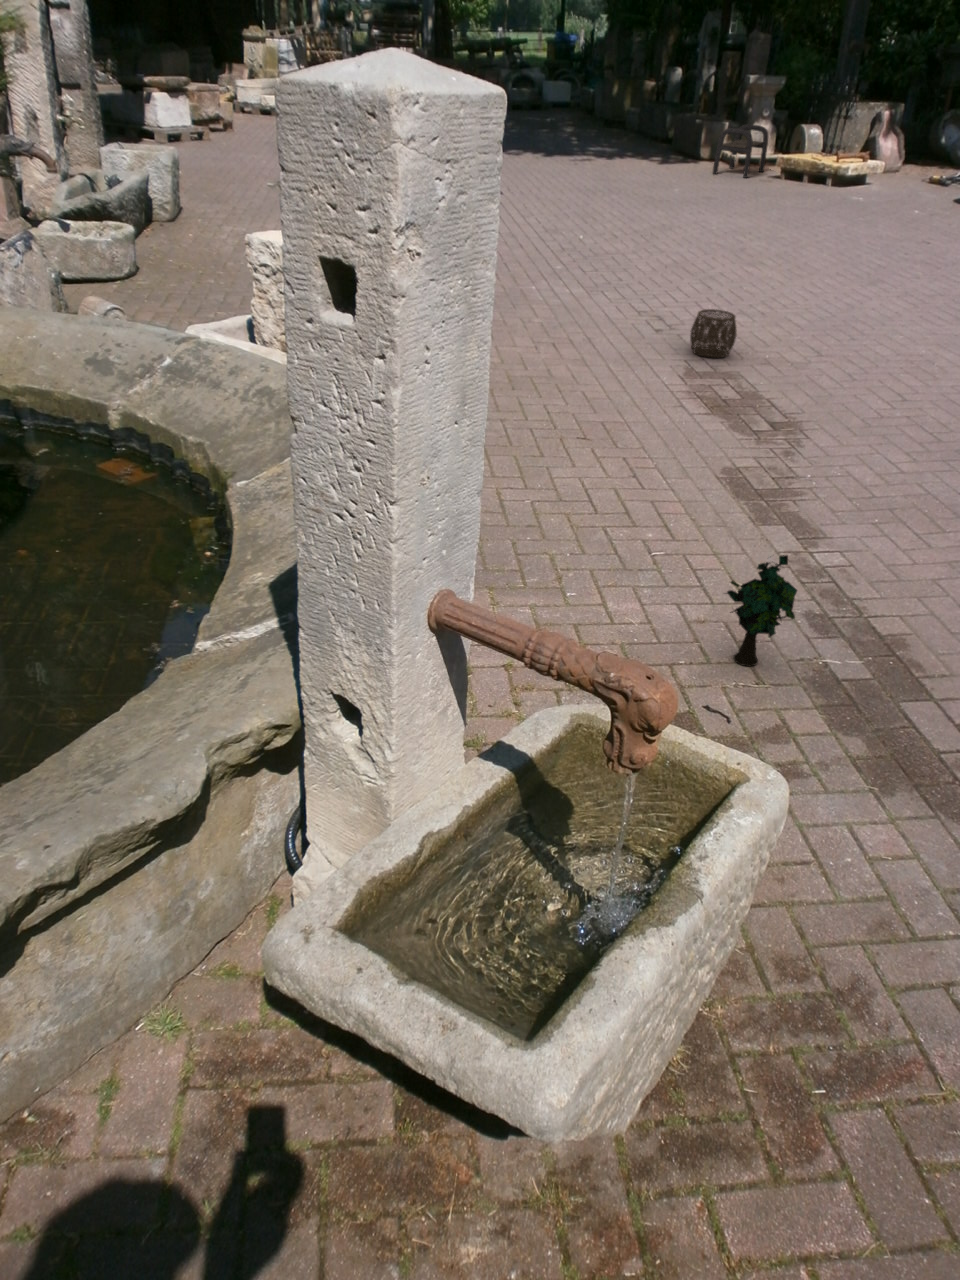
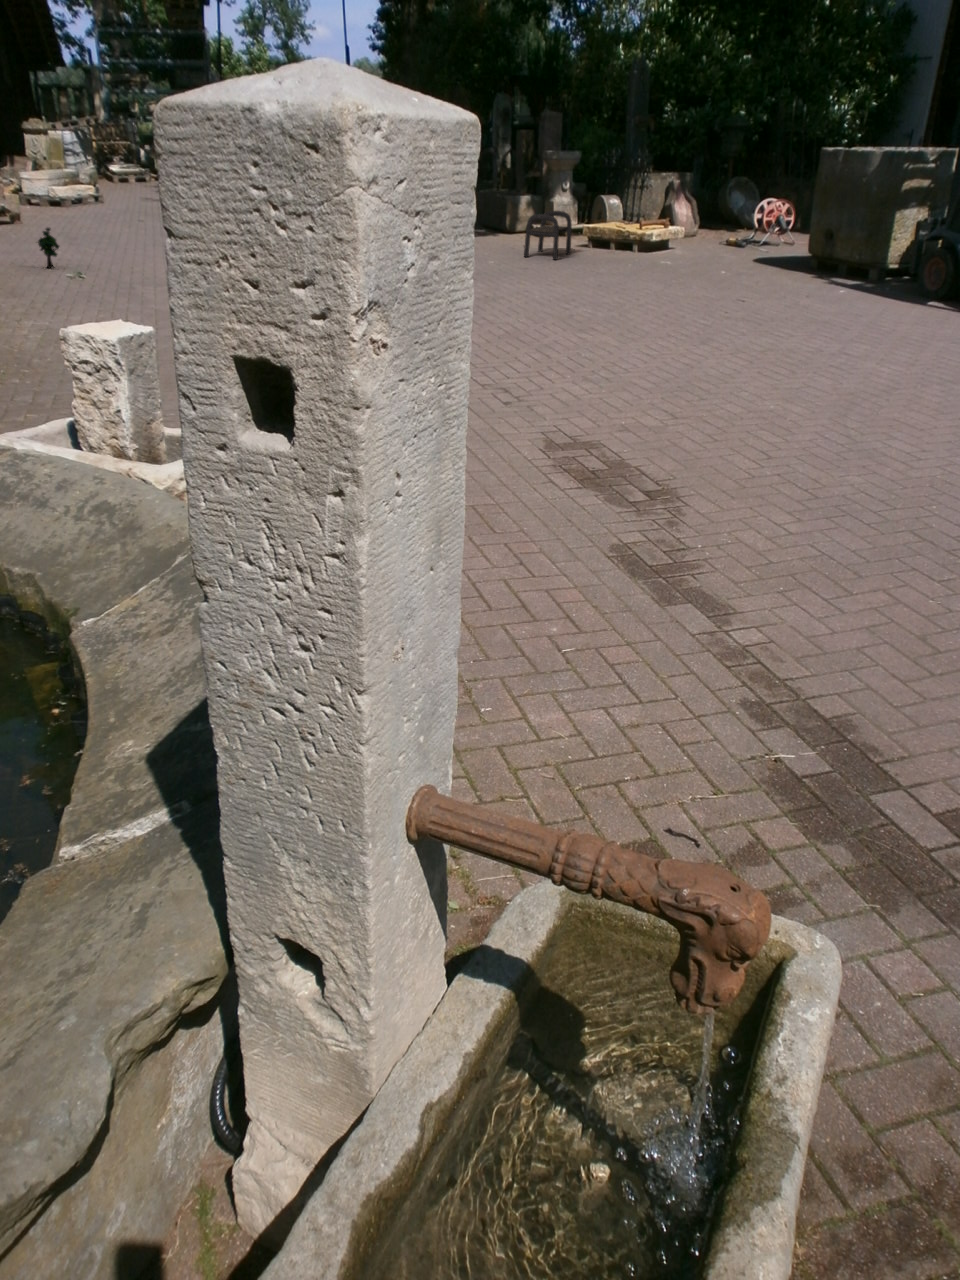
woven basket: present [690,309,737,358] -> none [546,386,592,434]
decorative plant: present [726,555,797,666] -> present [38,228,59,268]

